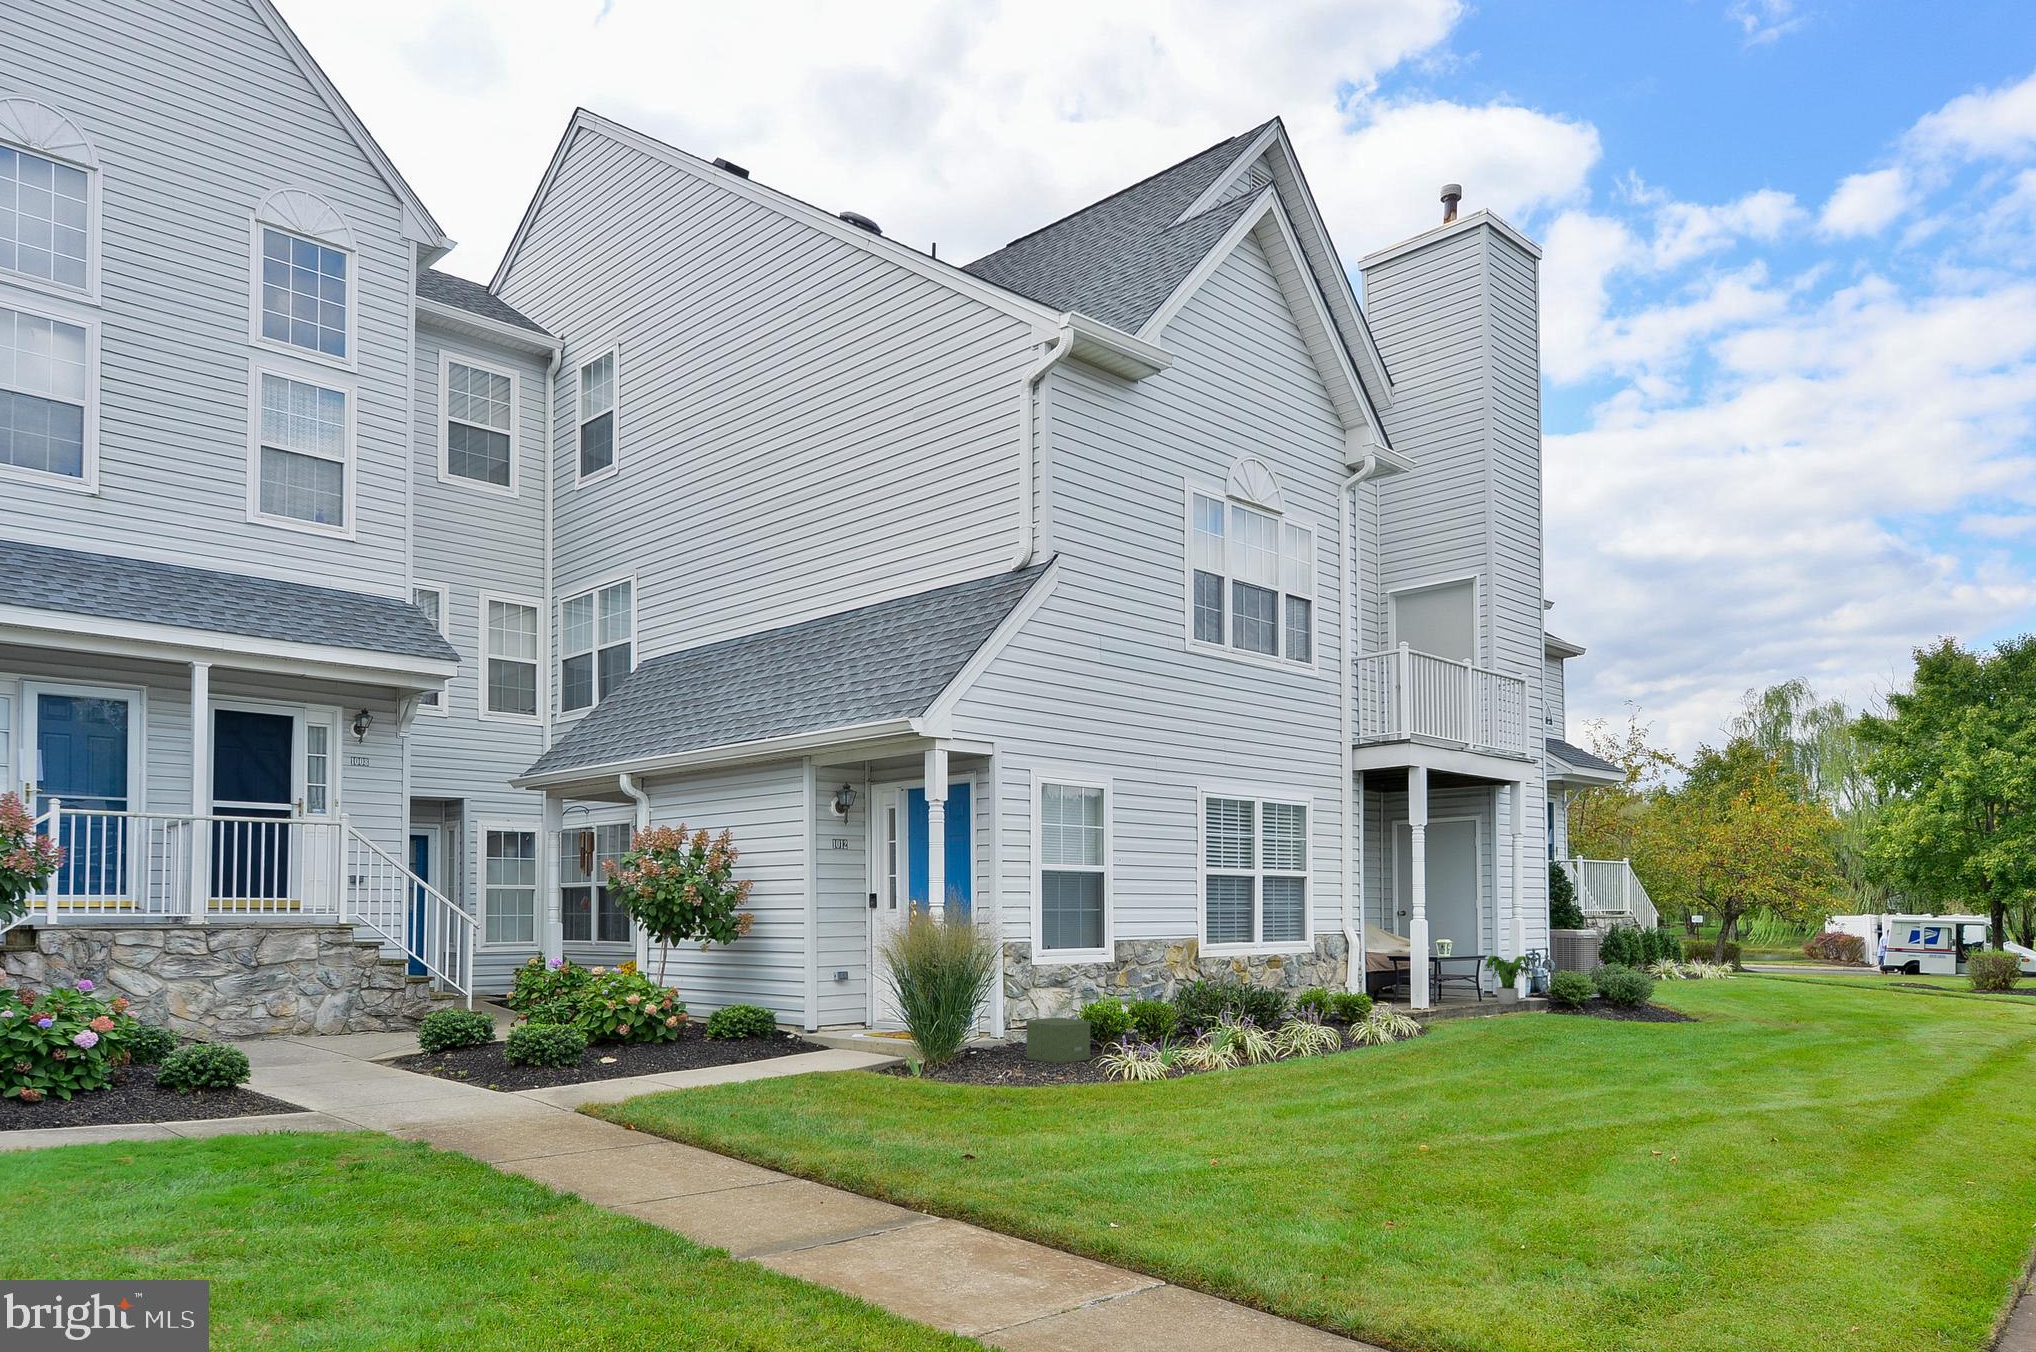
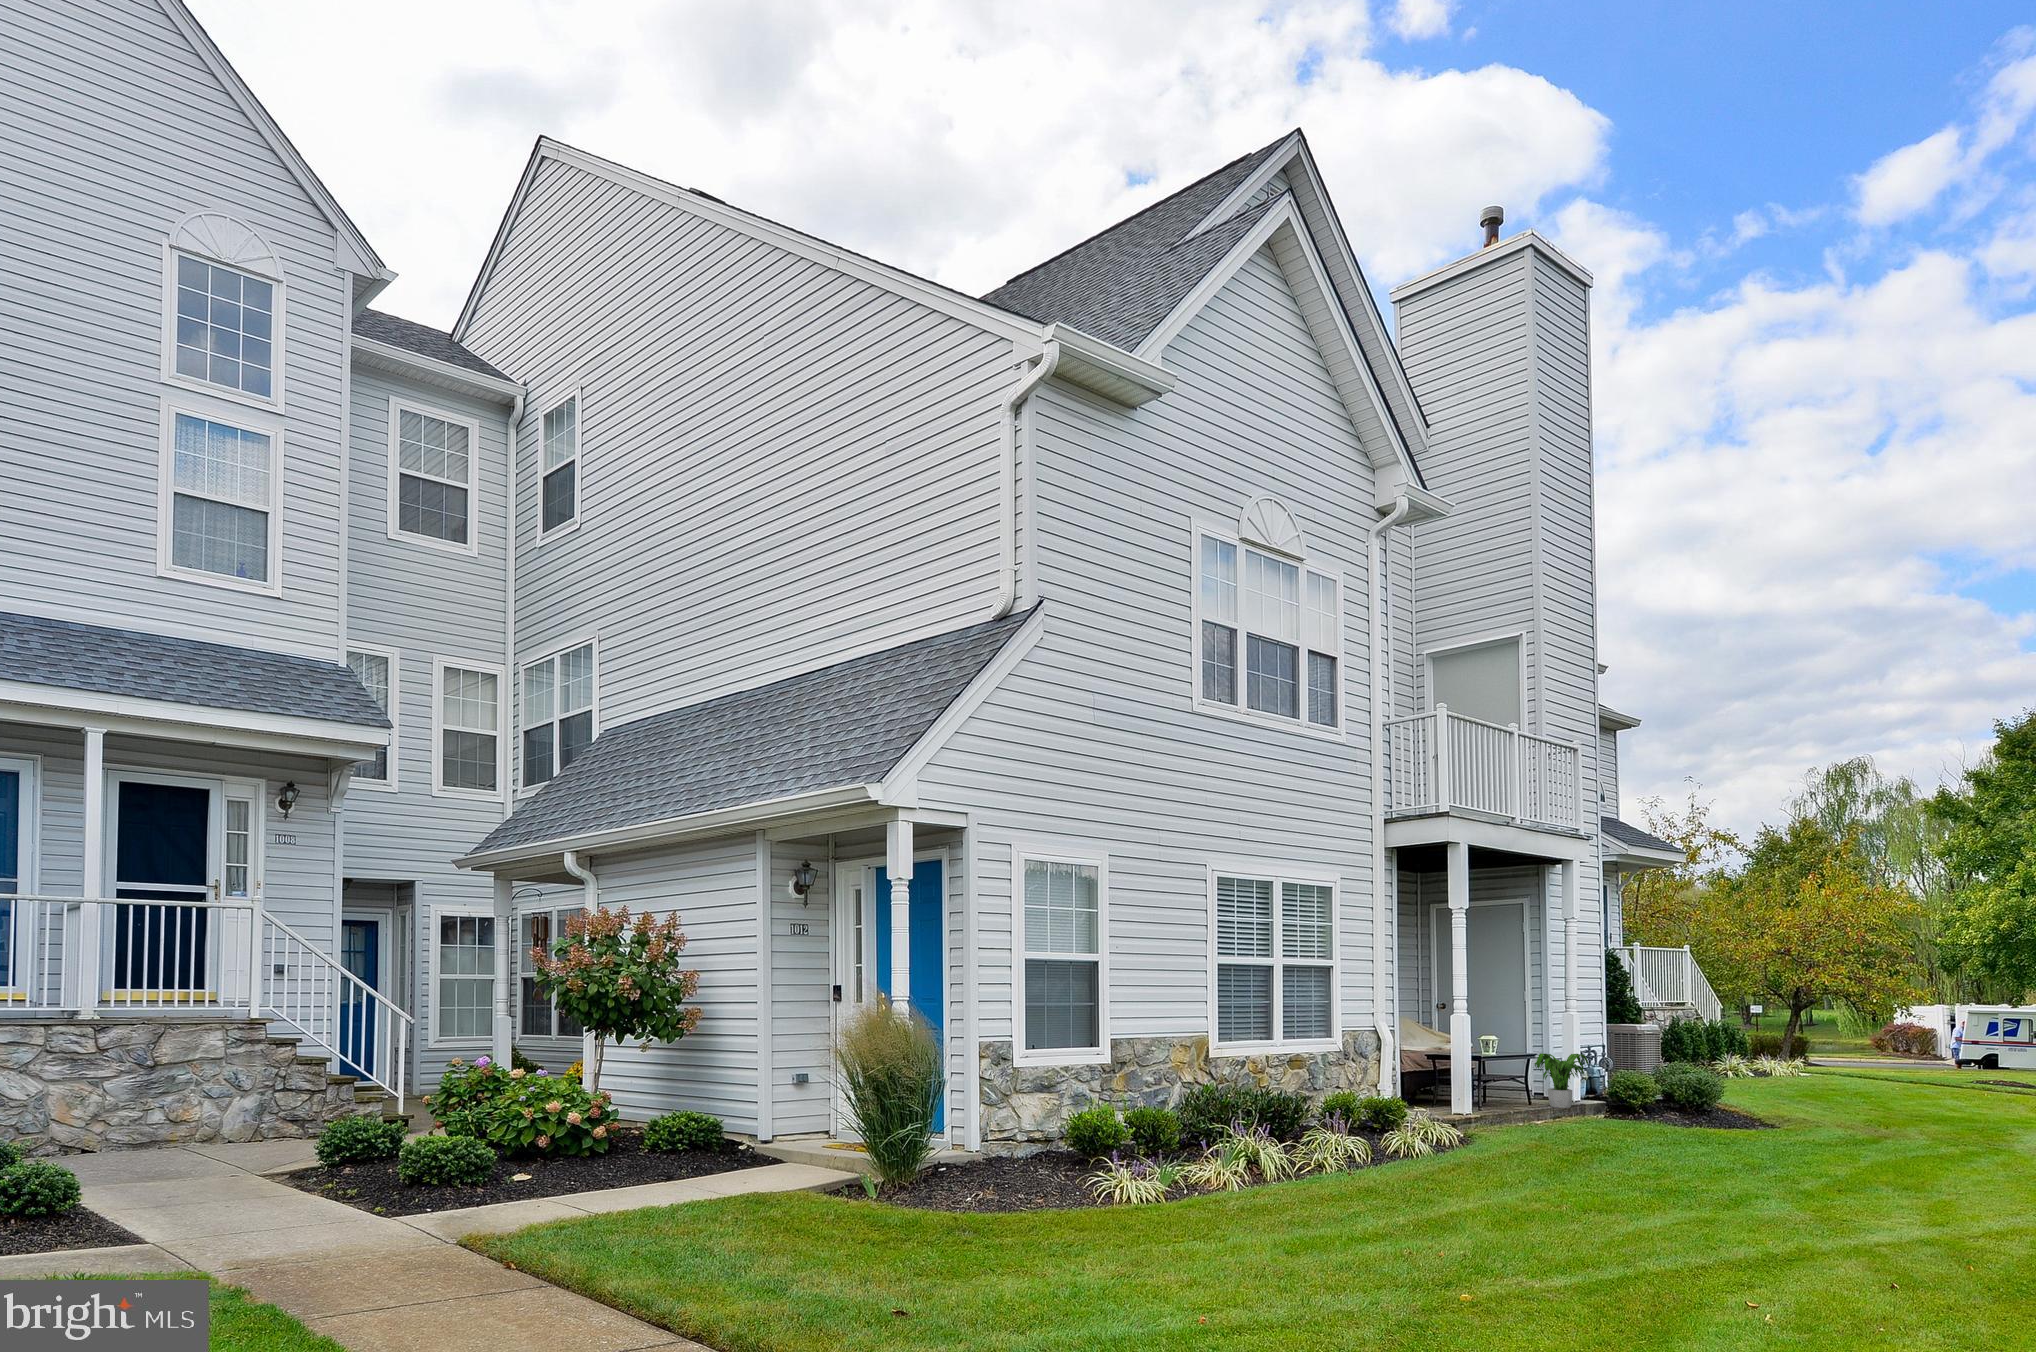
storage box: present [1026,1018,1091,1063] -> none [1006,1128,1081,1181]

